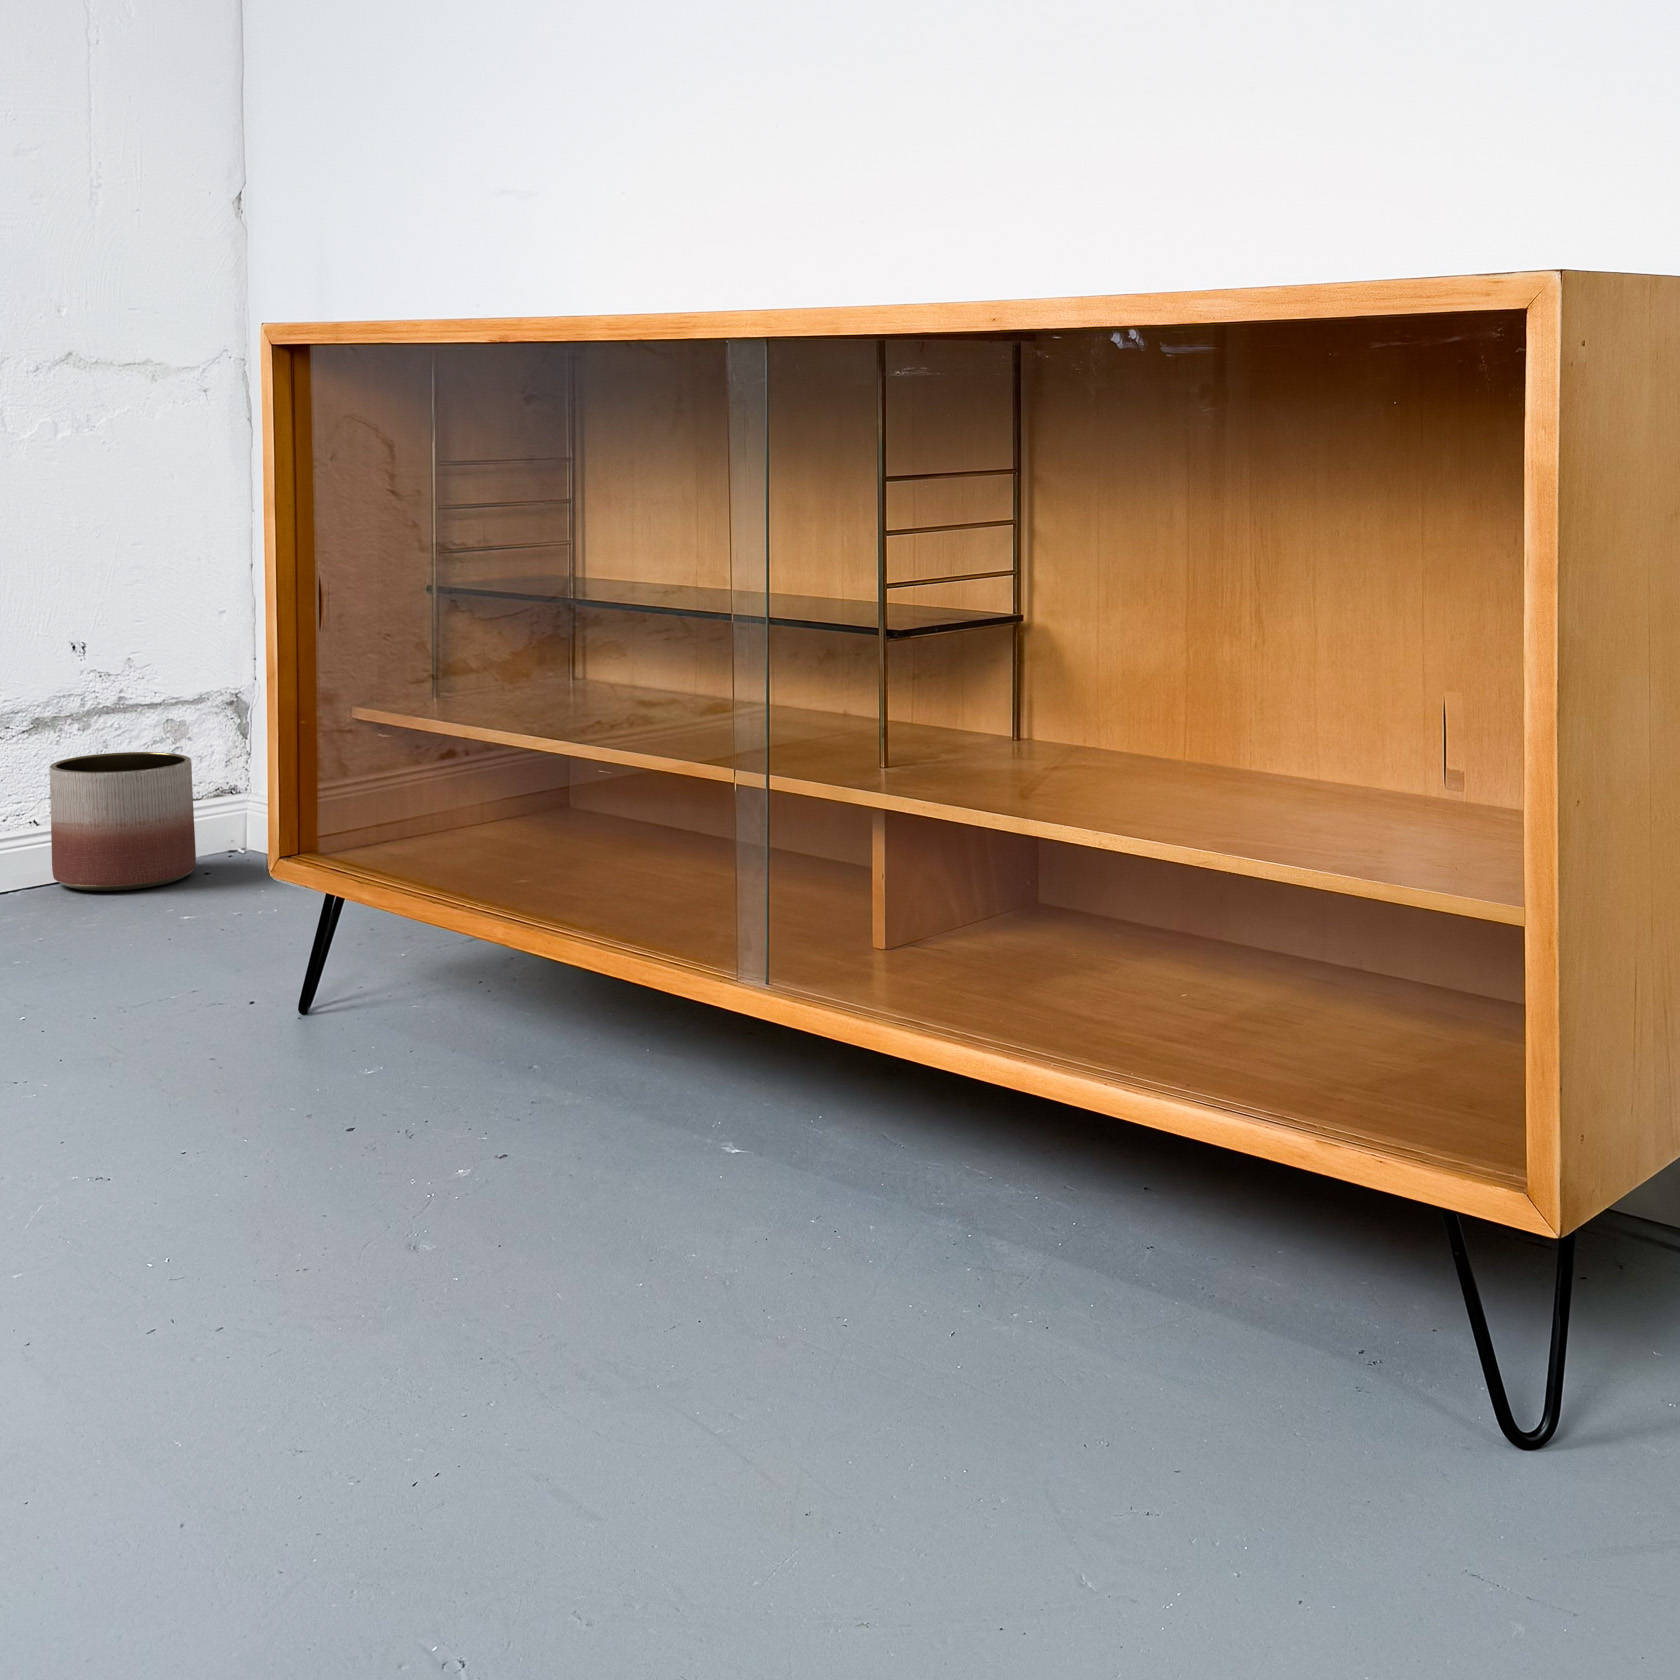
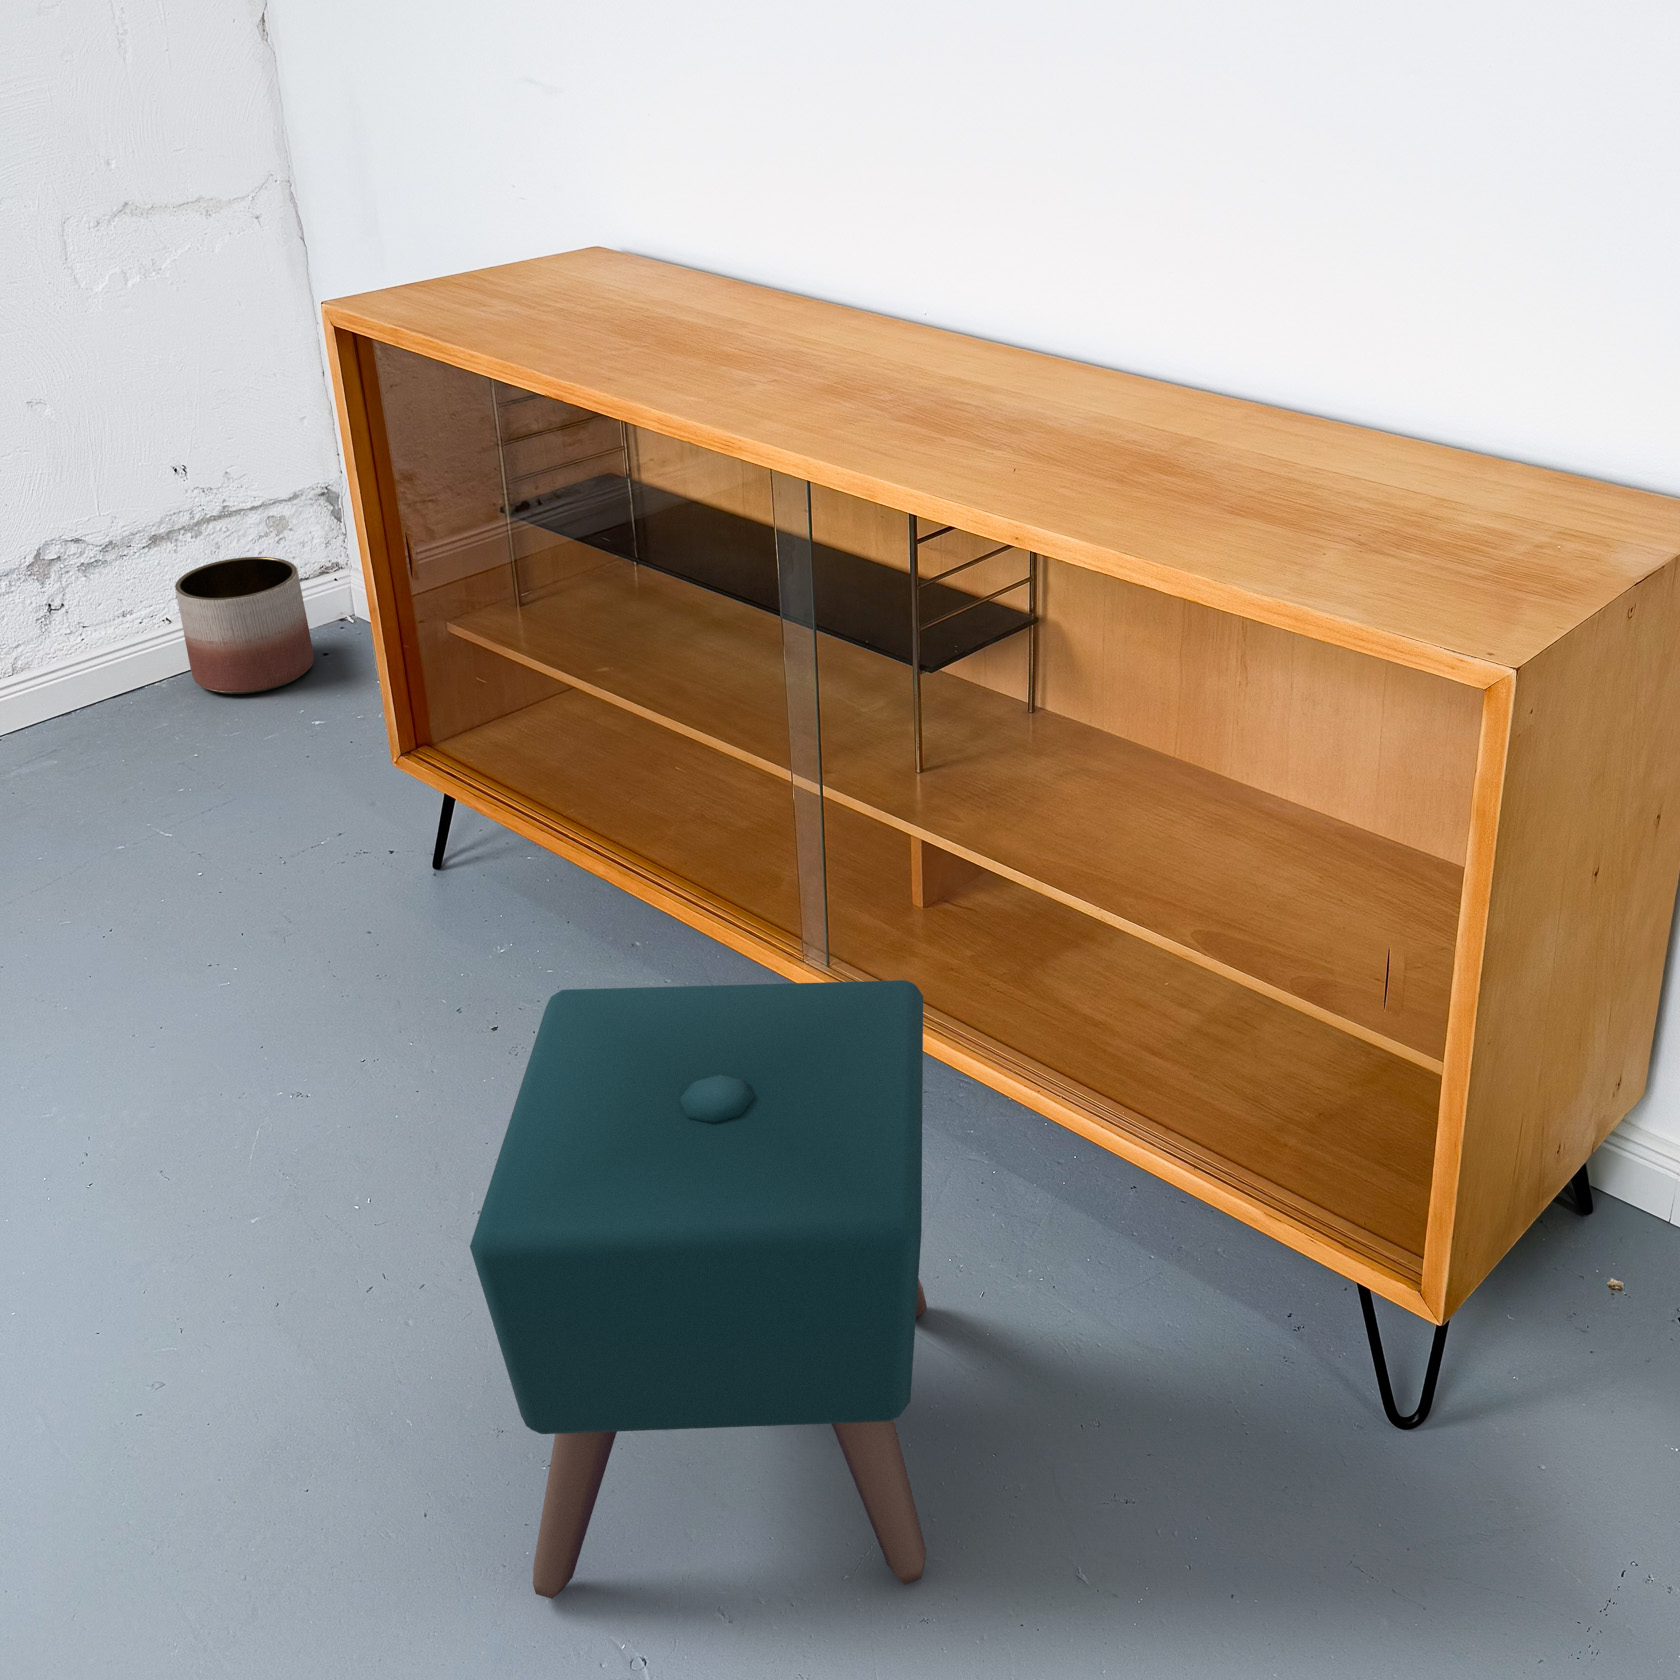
ottoman: none [295,829,896,1588] -> present [470,980,927,1599]

